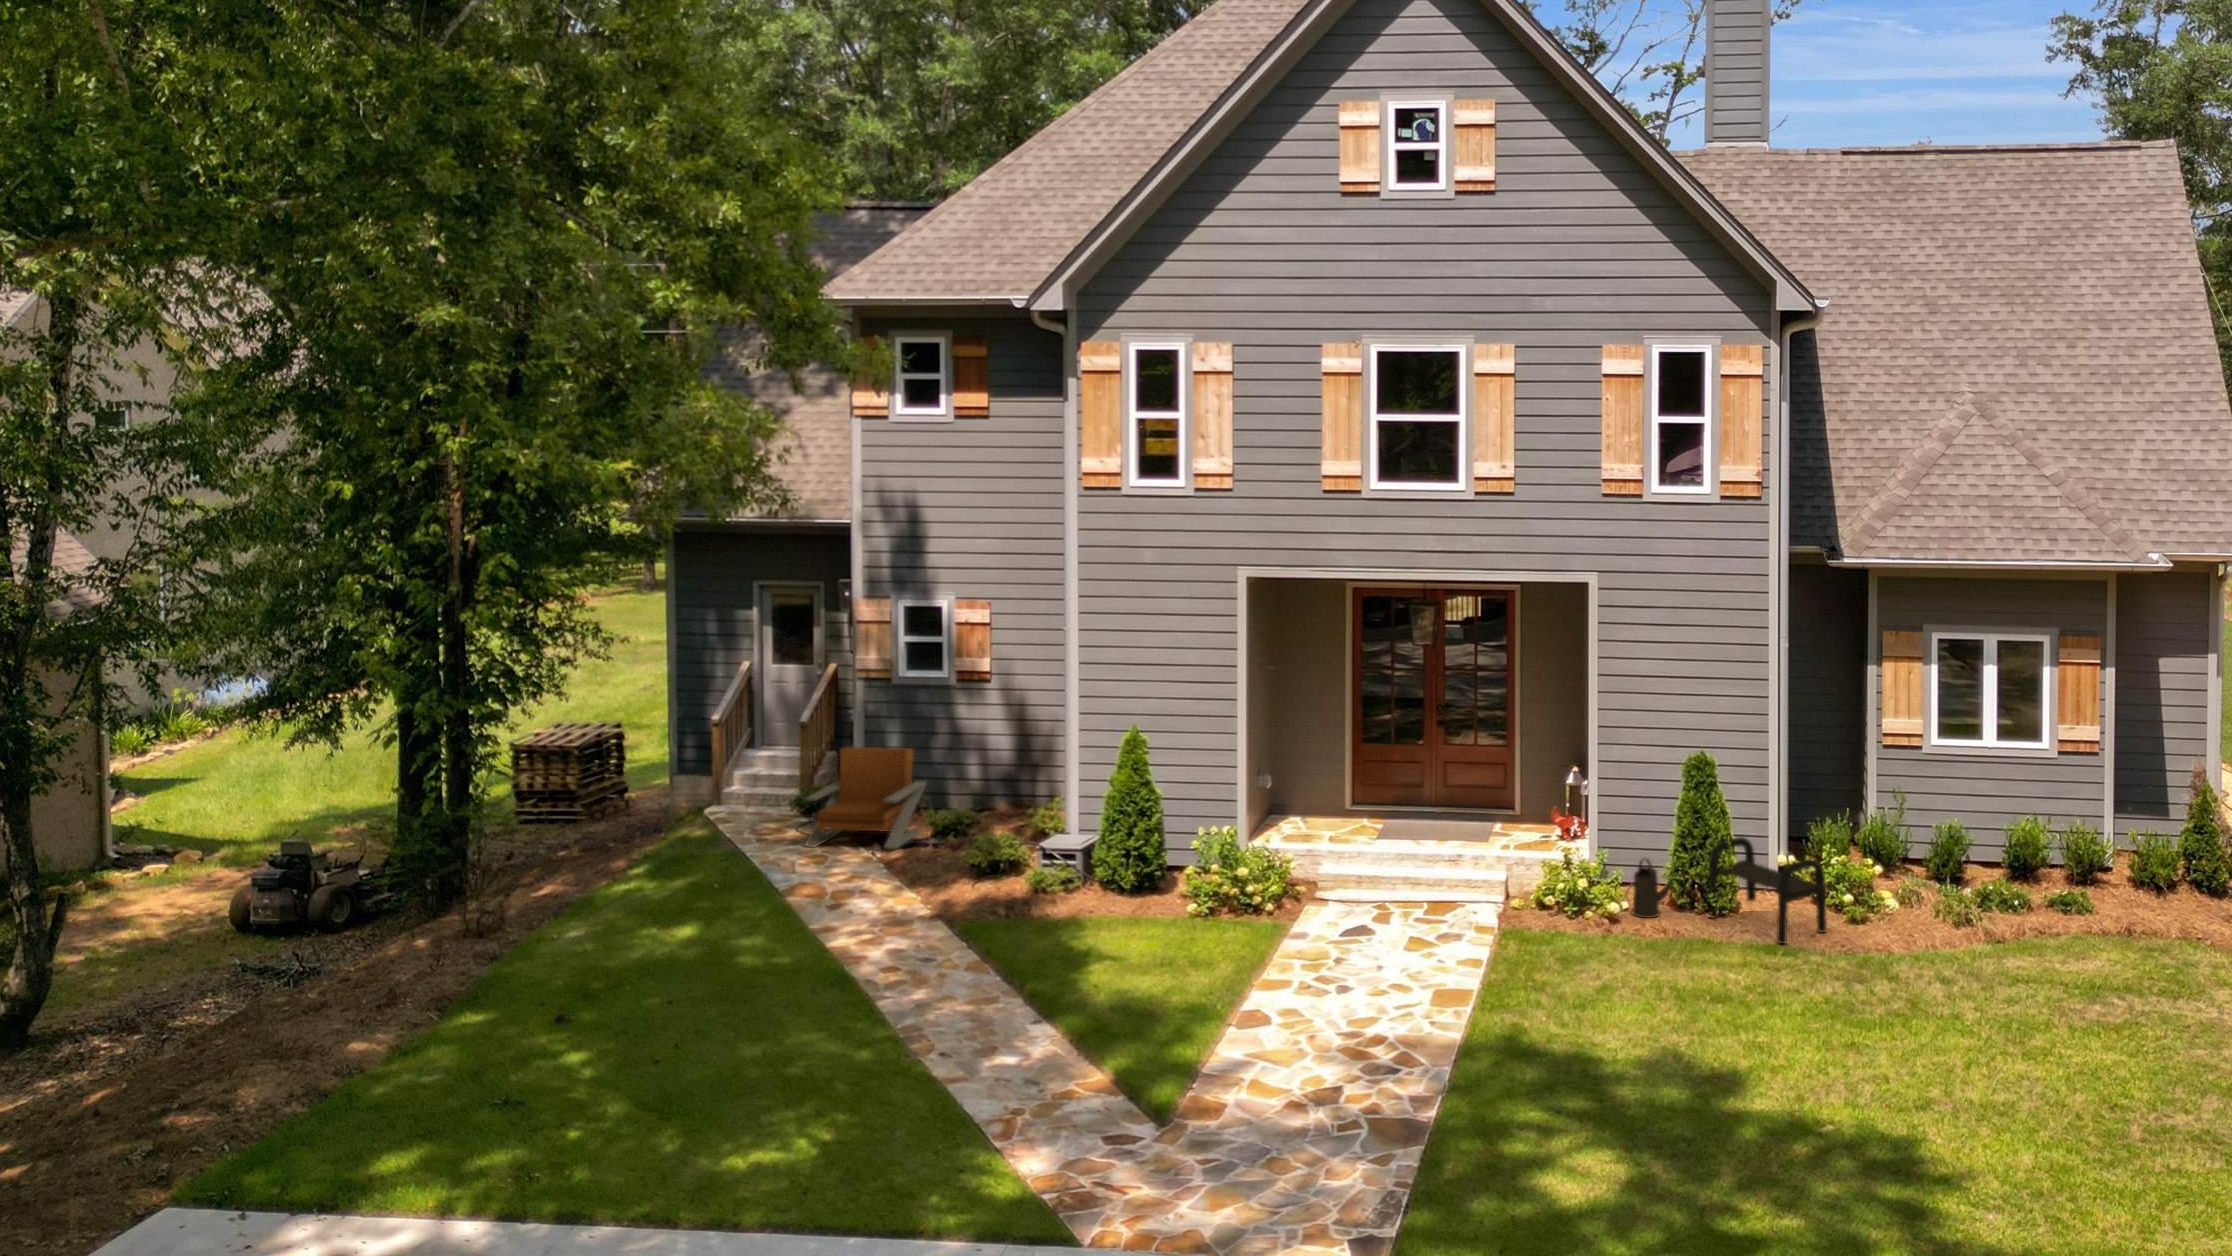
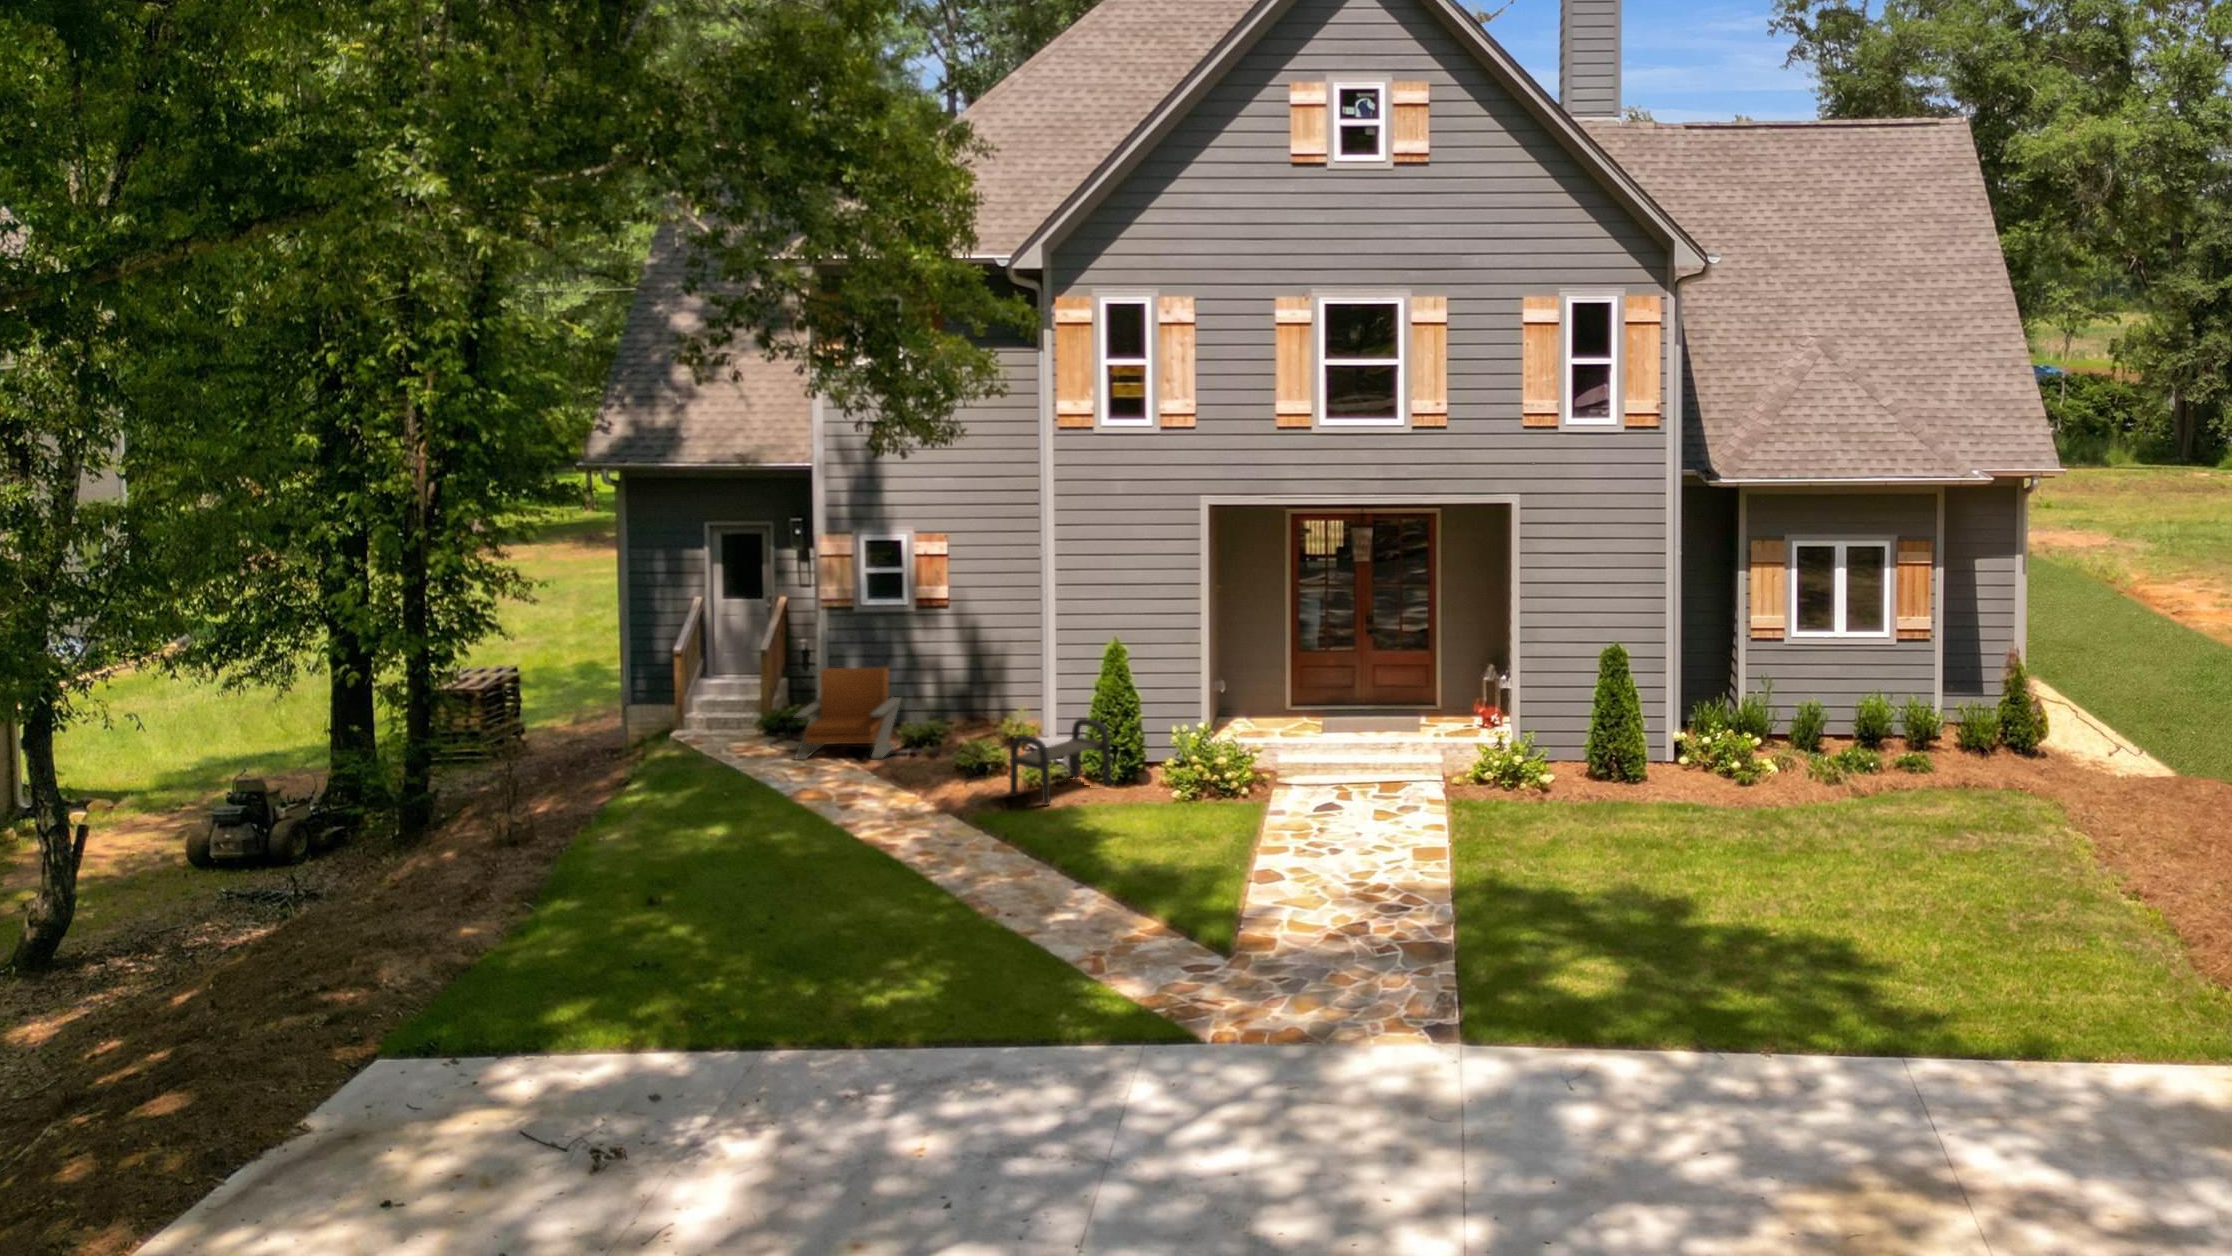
bench: present [1708,837,1827,944] -> present [1010,718,1111,805]
watering can: present [1626,859,1671,918] -> none [1554,735,1602,786]

